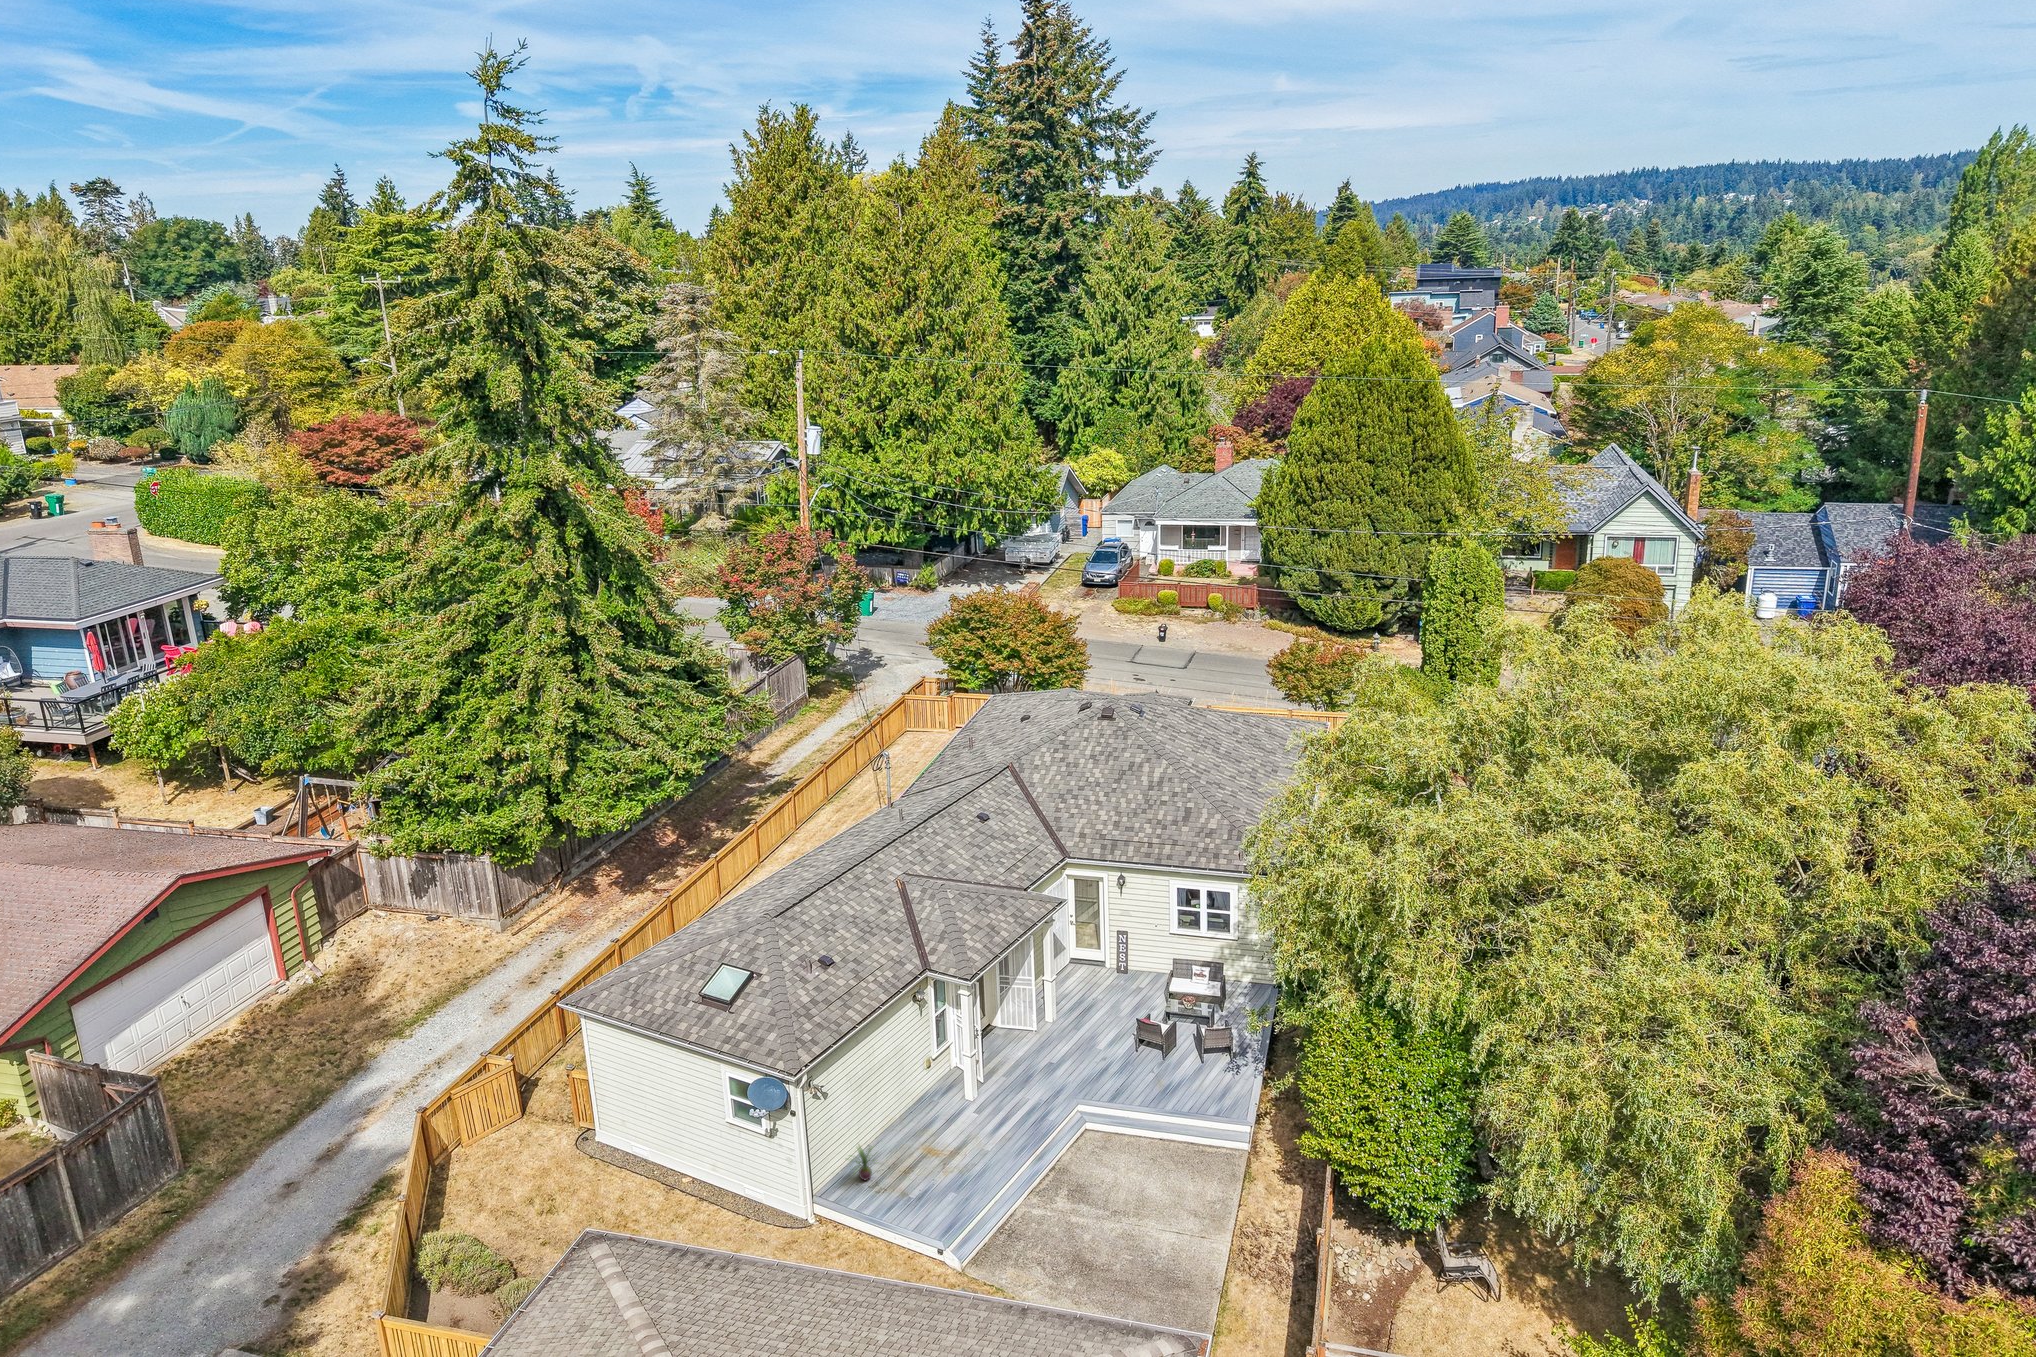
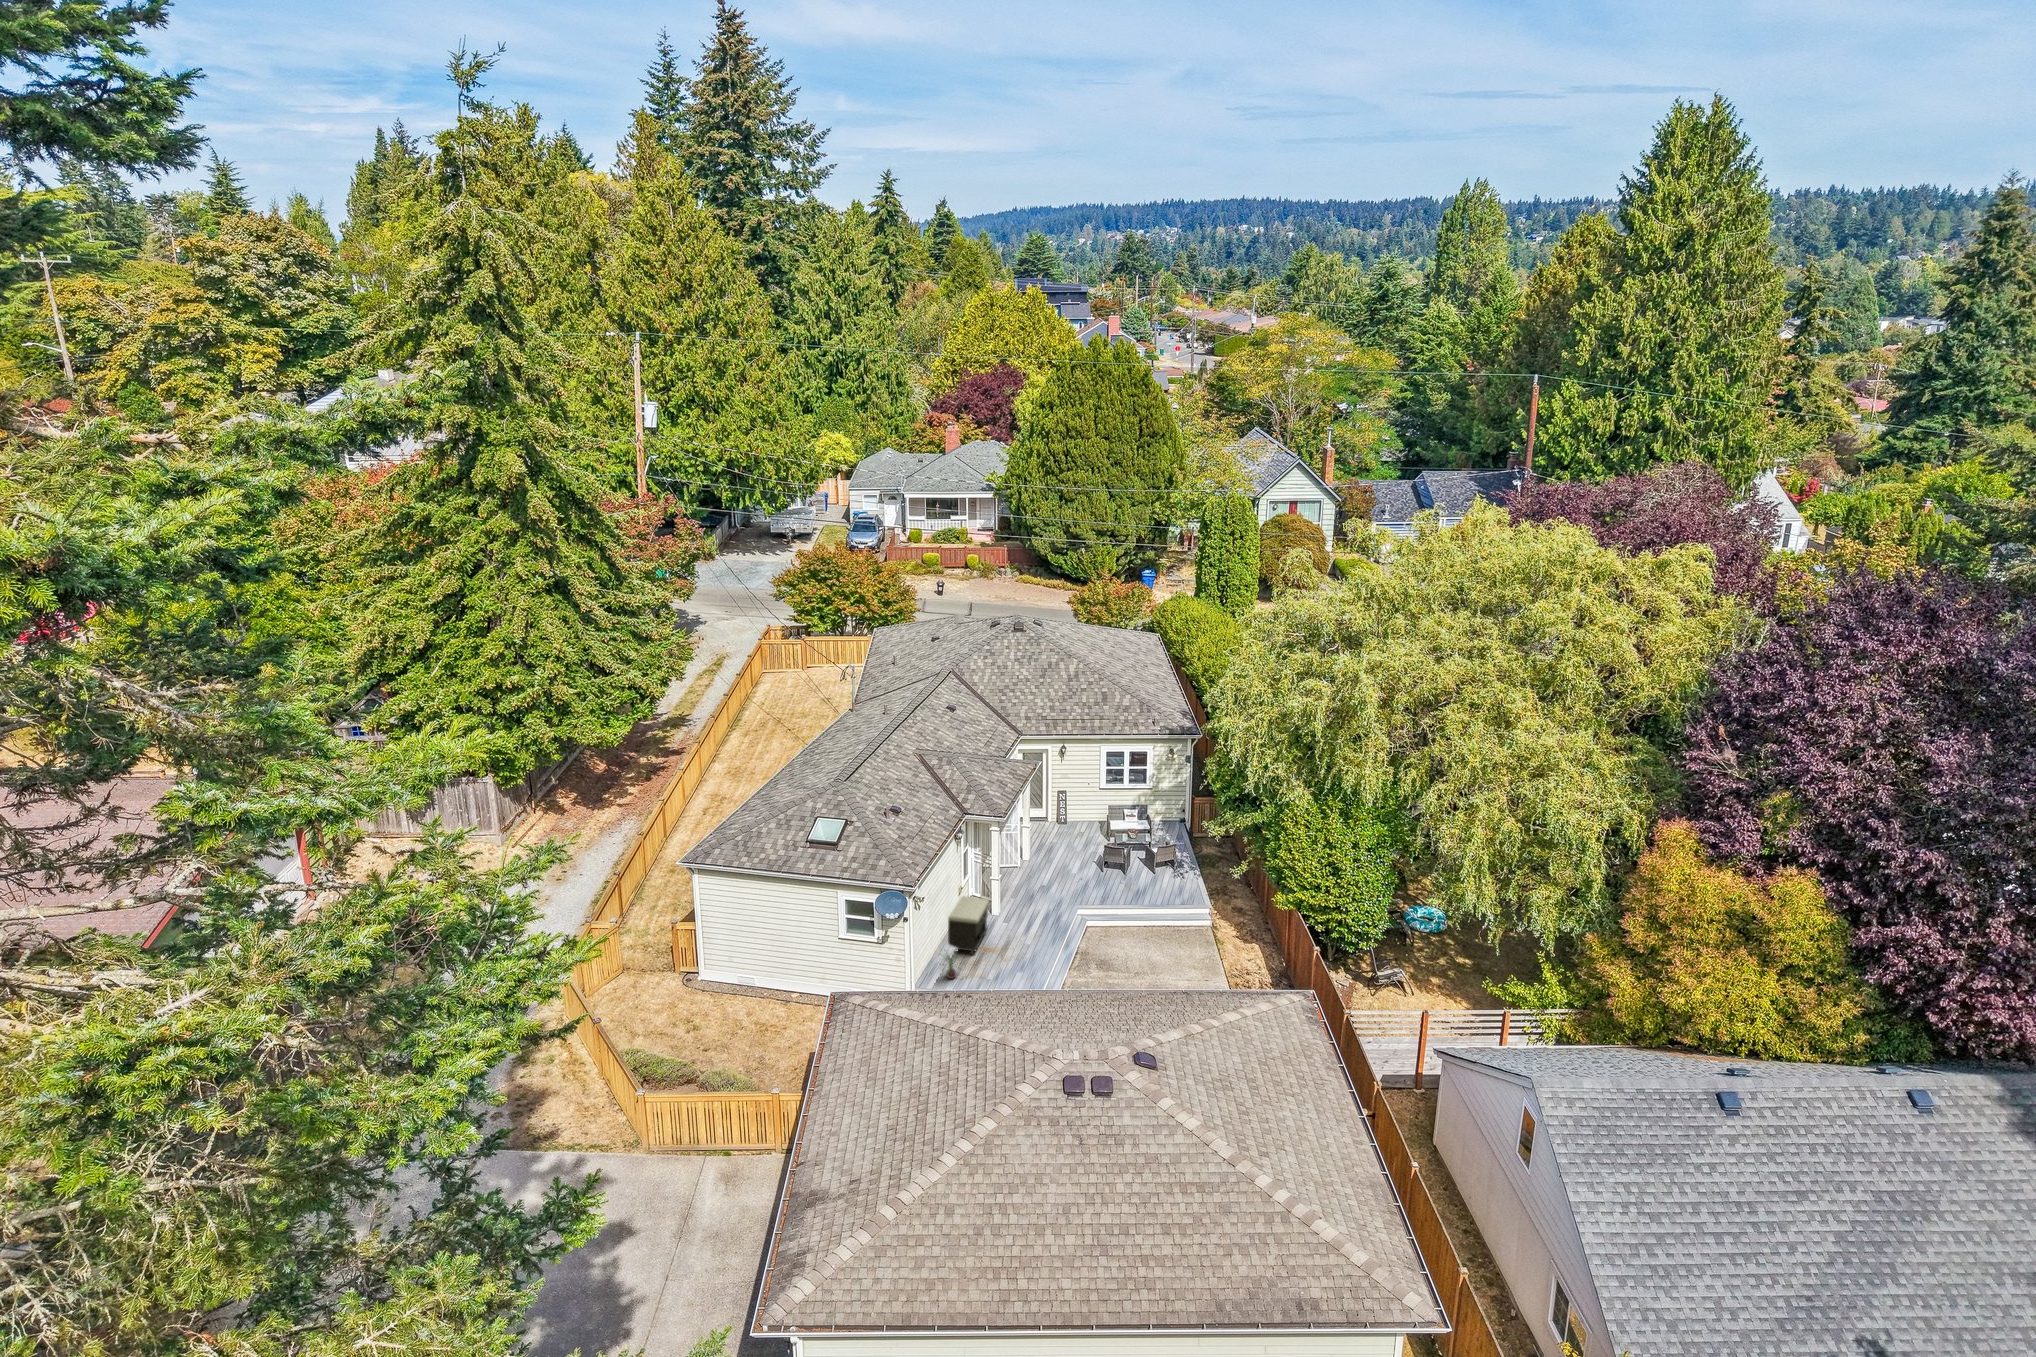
storage bench: none [883,1068,948,1145] -> present [948,896,989,952]

